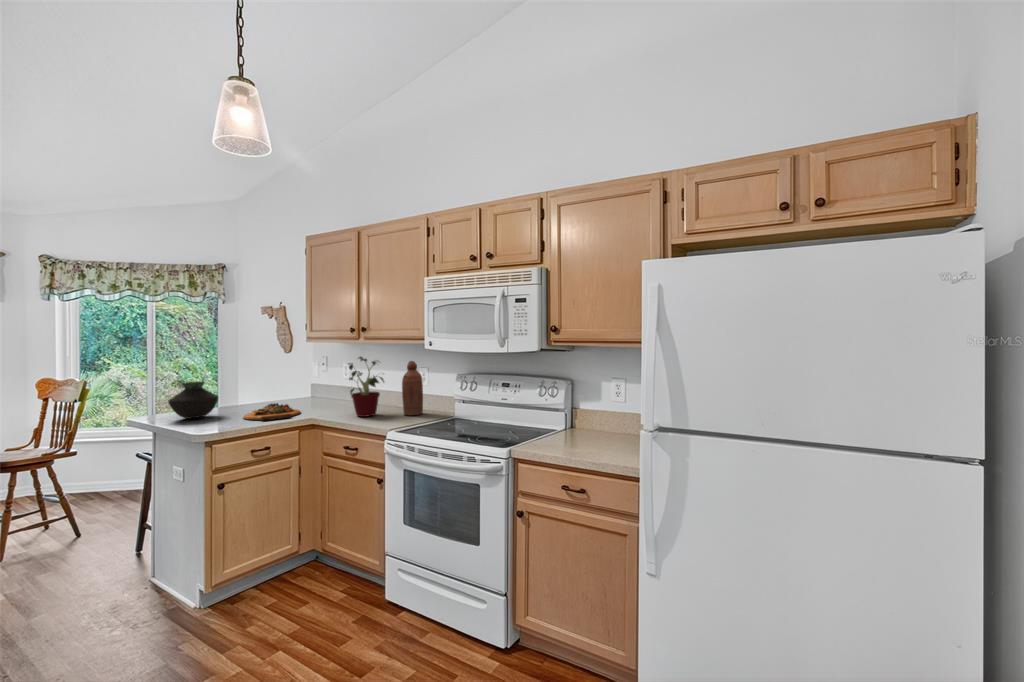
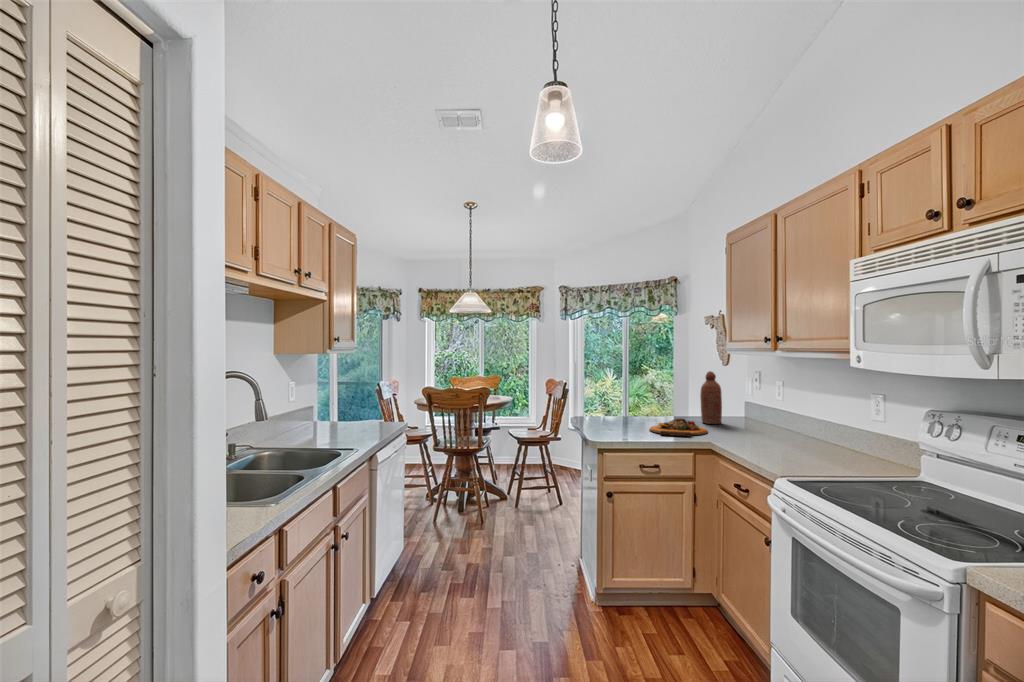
potted plant: present [348,357,384,417] -> none [747,373,804,452]
bottle: present [402,361,423,415] -> present [700,371,722,424]
vase: present [168,381,218,419] -> none [595,388,636,422]

